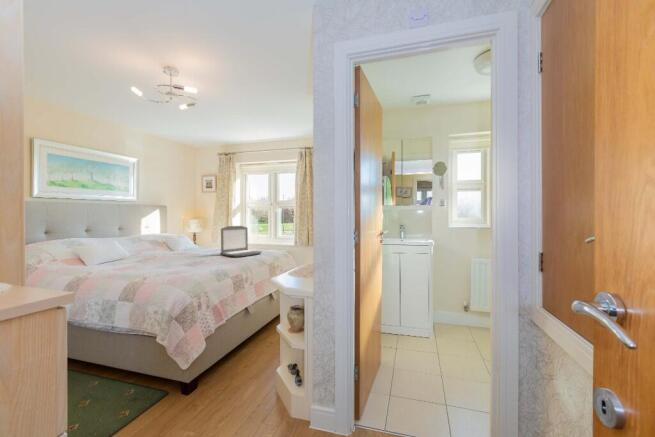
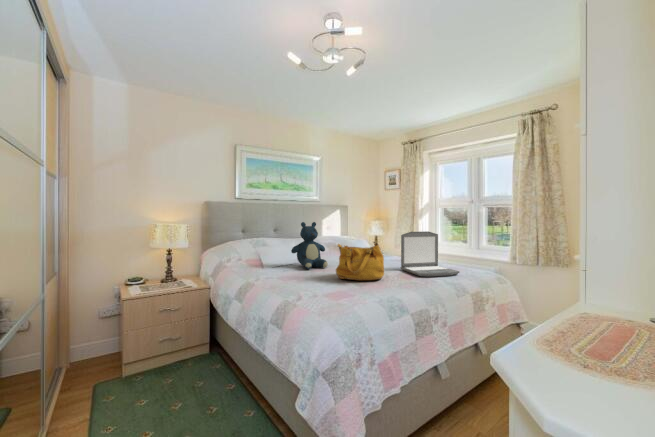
teddy bear: none [119,221,157,261] -> present [291,222,328,269]
handbag: none [169,234,210,264] -> present [336,242,384,280]

